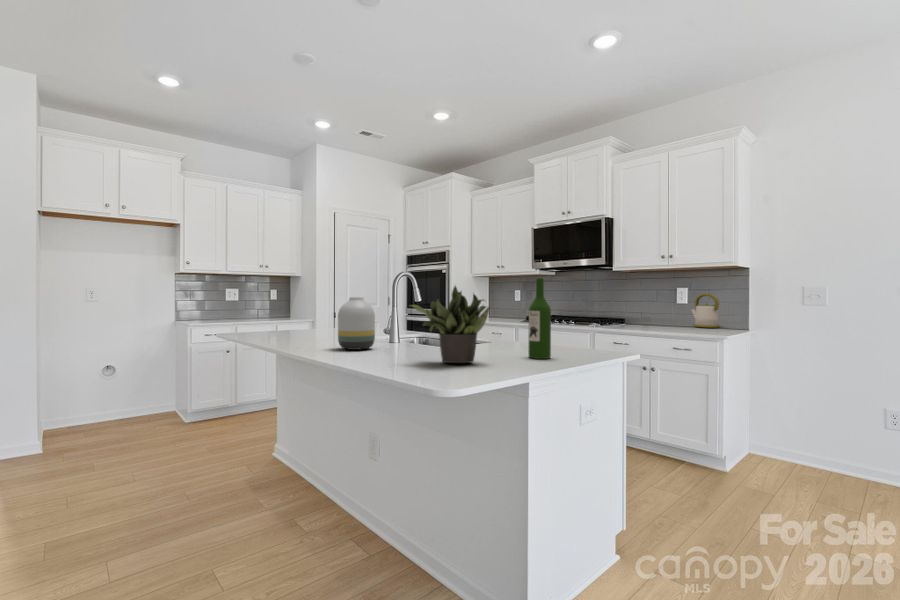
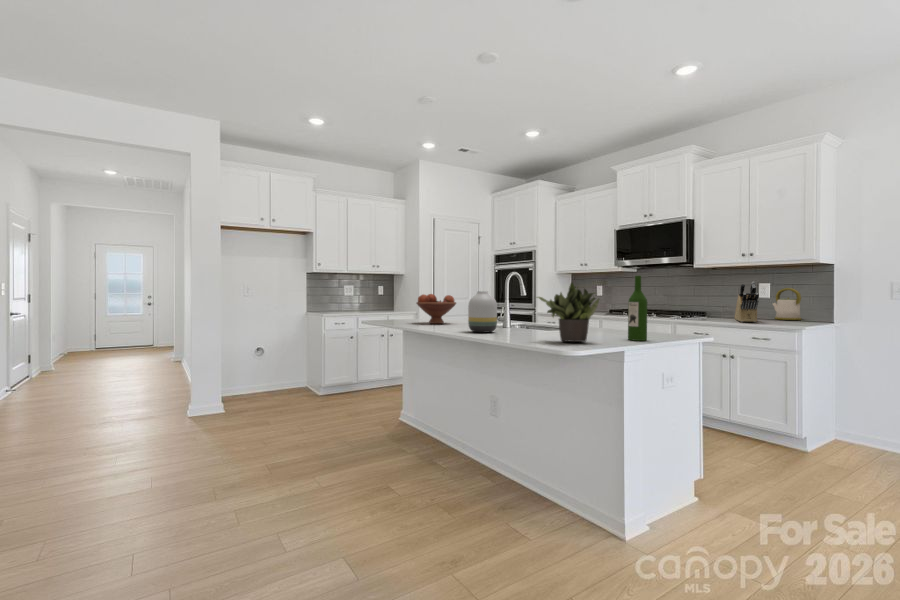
knife block: none [654,286,678,330] -> present [735,282,759,322]
fruit bowl: none [287,300,339,337] -> present [417,294,456,324]

